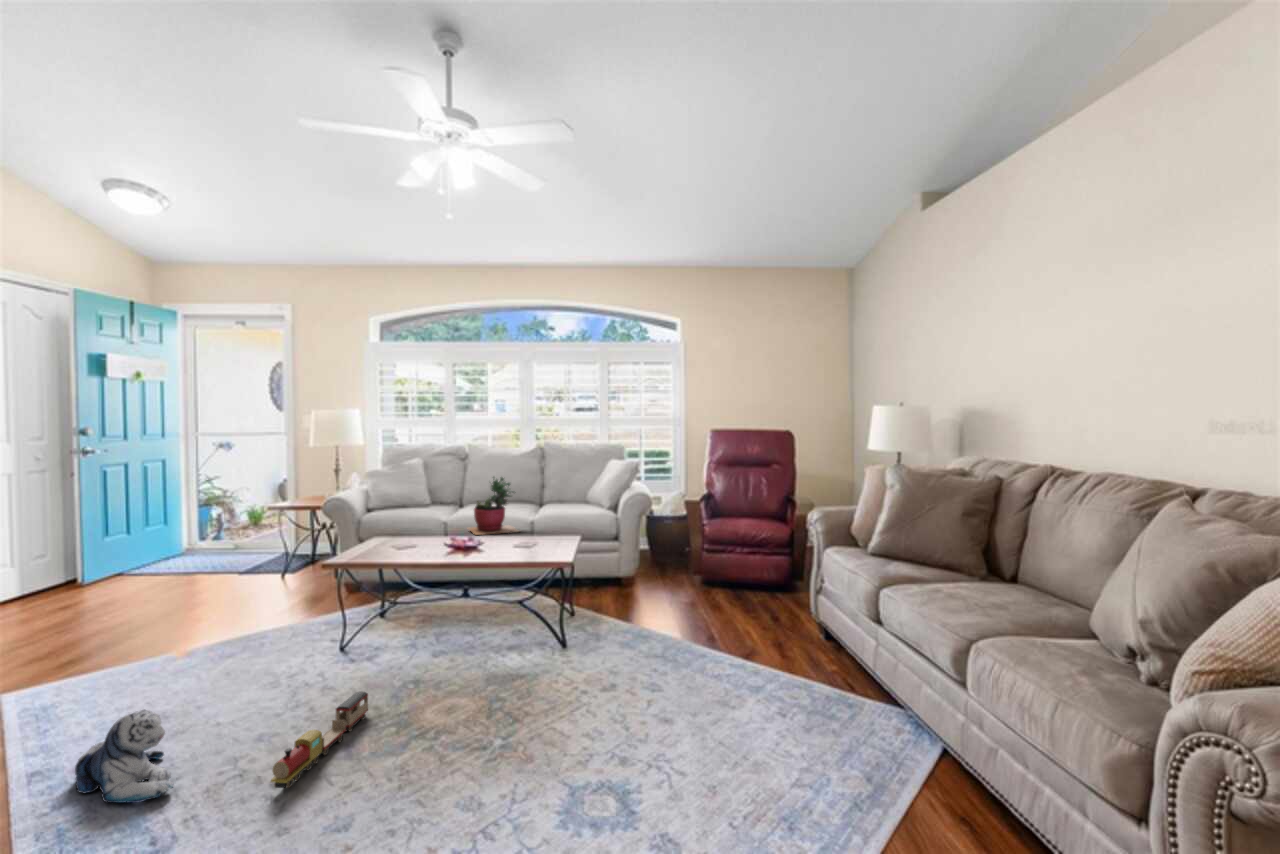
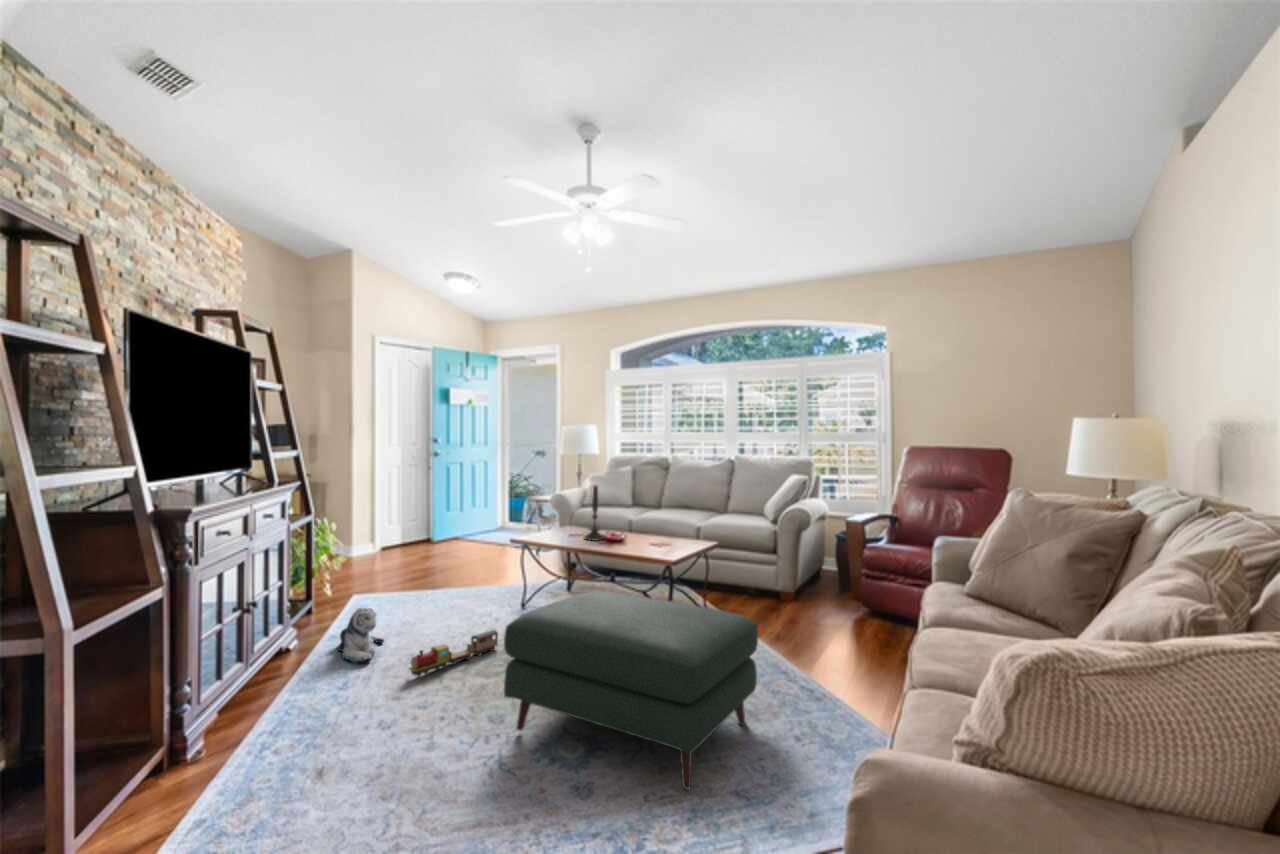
succulent plant: present [469,477,519,535] -> none [644,484,685,535]
candle: none [425,483,453,553] -> present [584,486,605,541]
ottoman: none [495,609,768,809] -> present [504,591,758,789]

